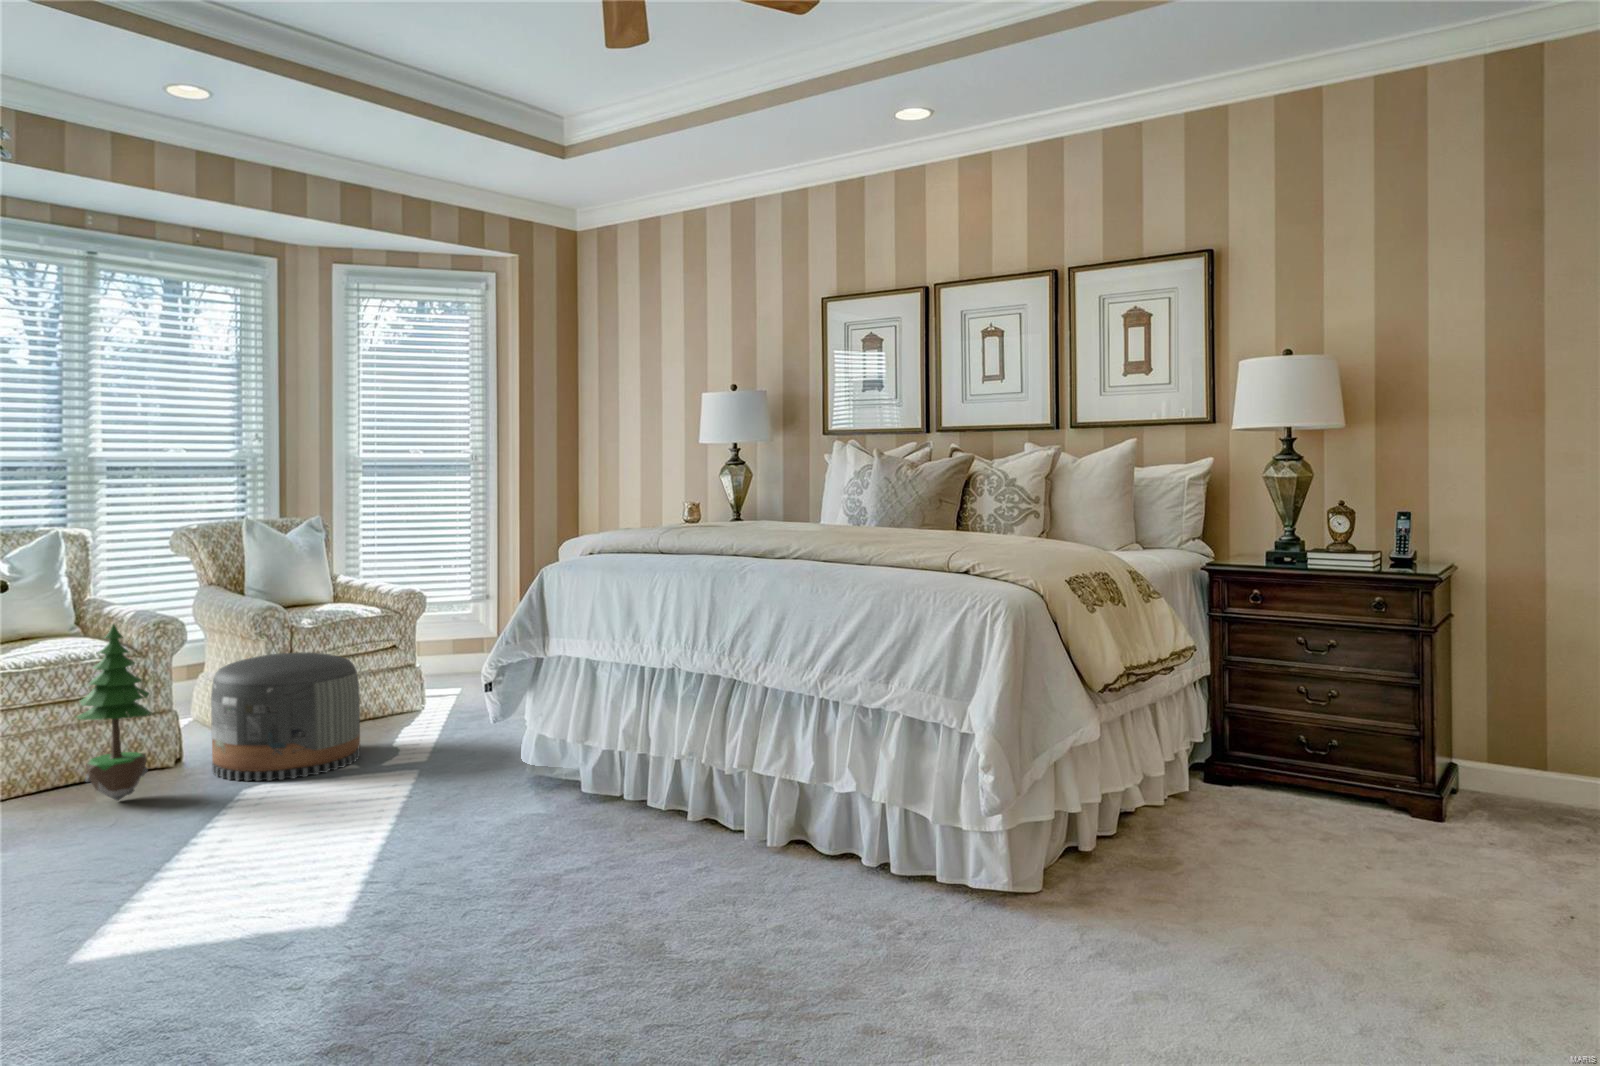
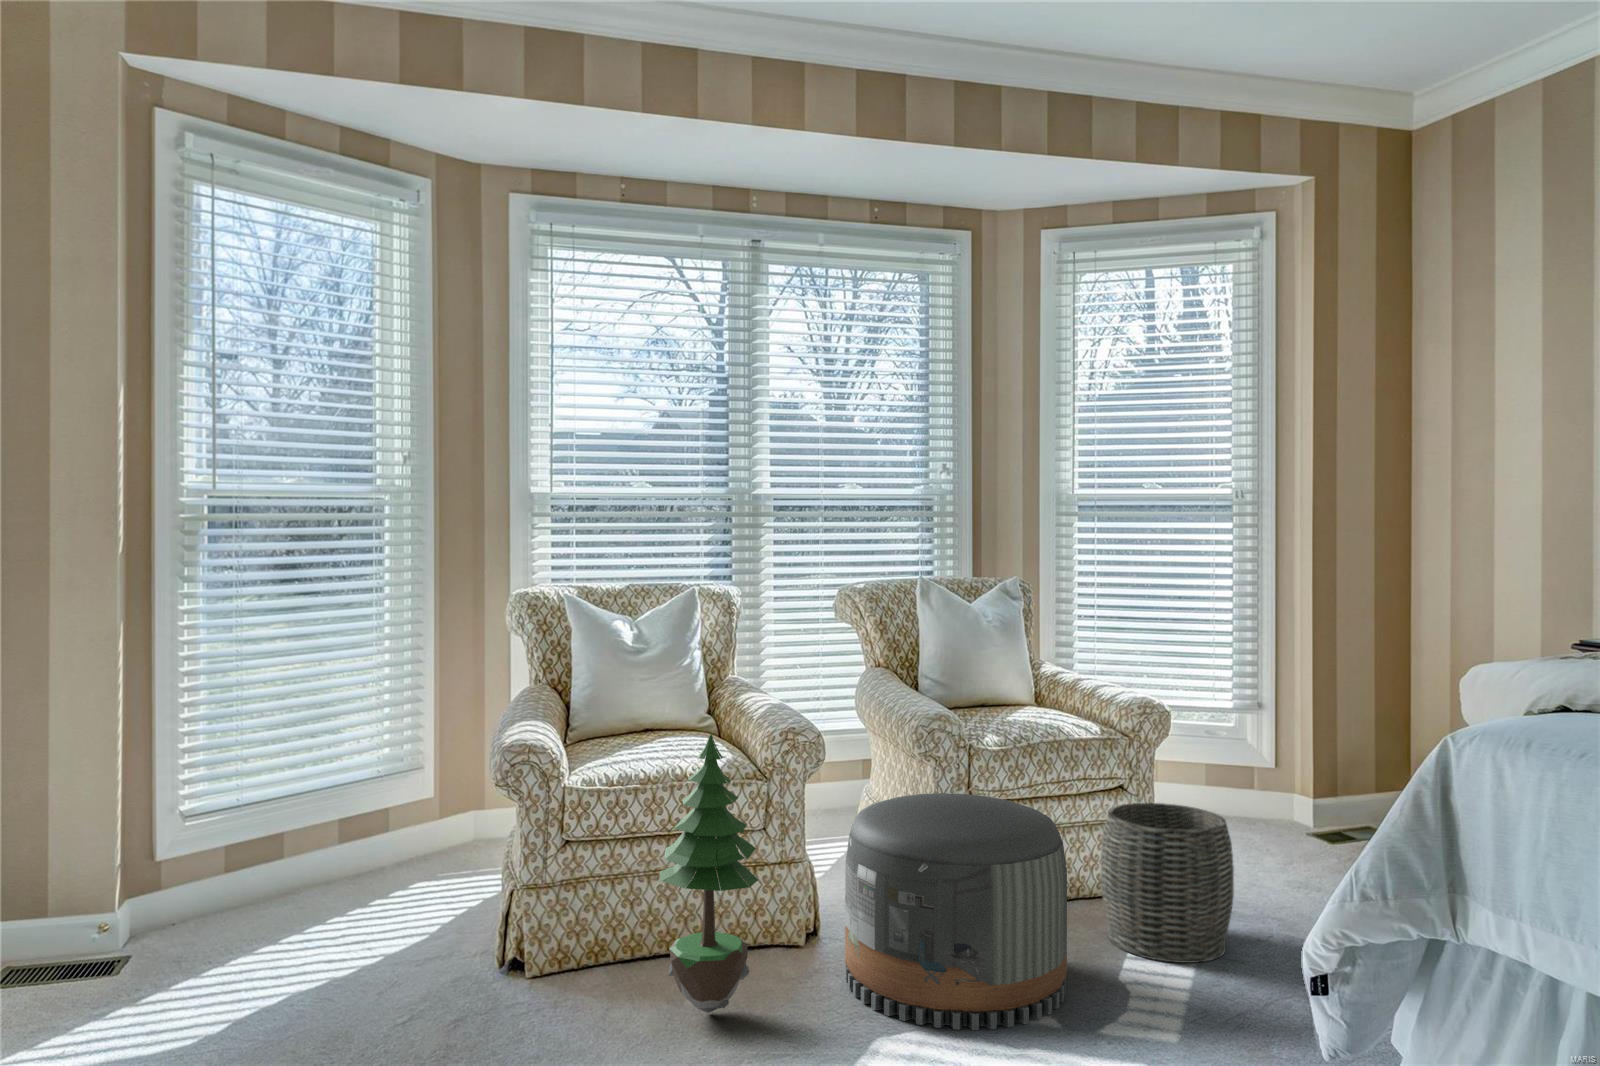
woven basket: none [381,651,459,736] -> present [1101,803,1234,963]

